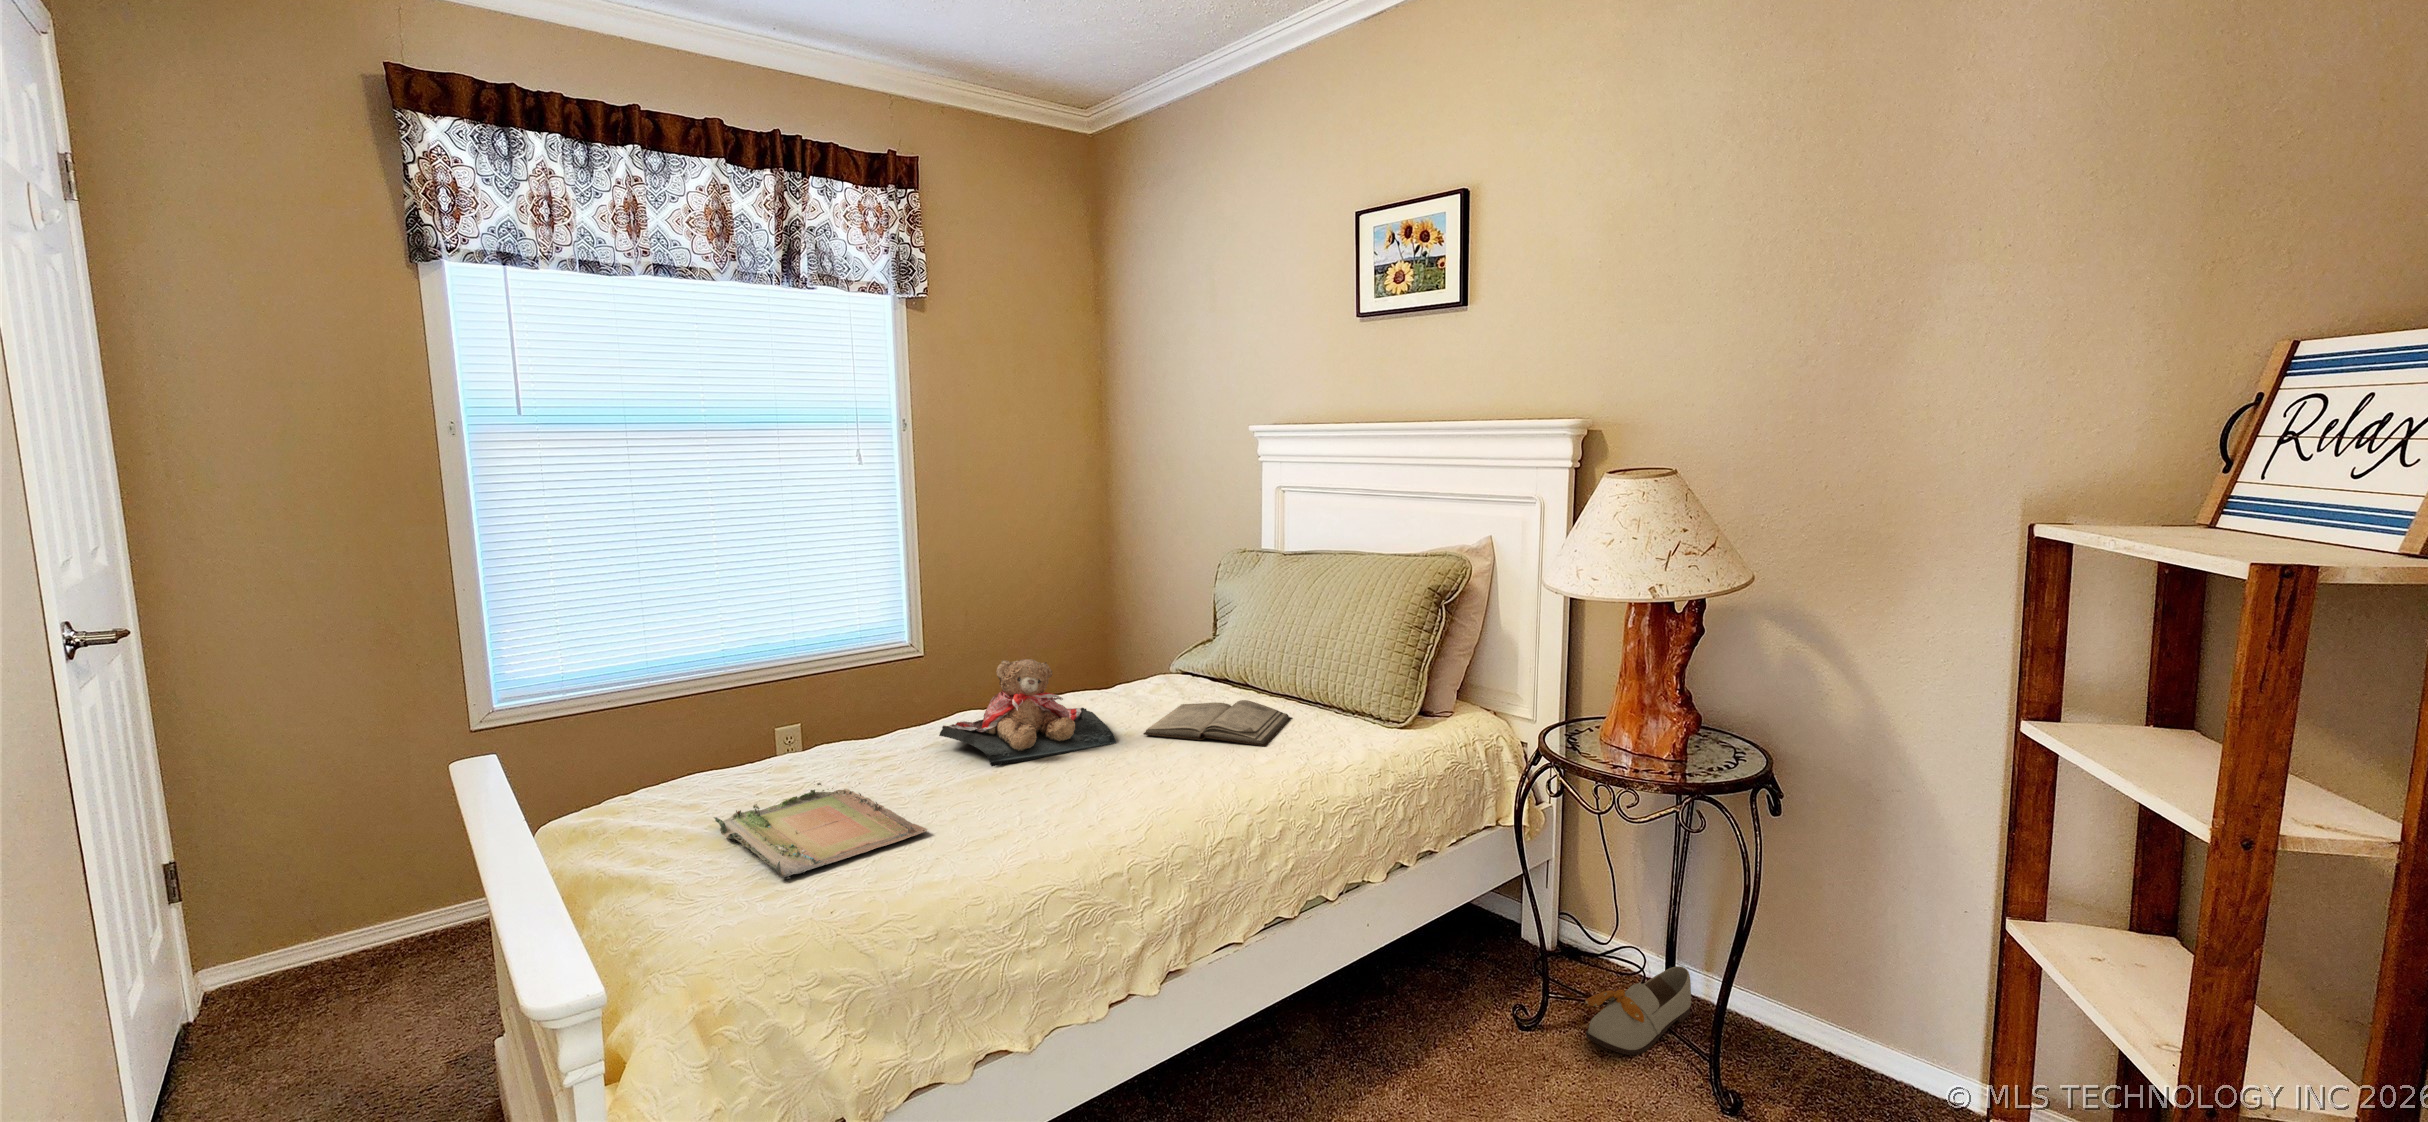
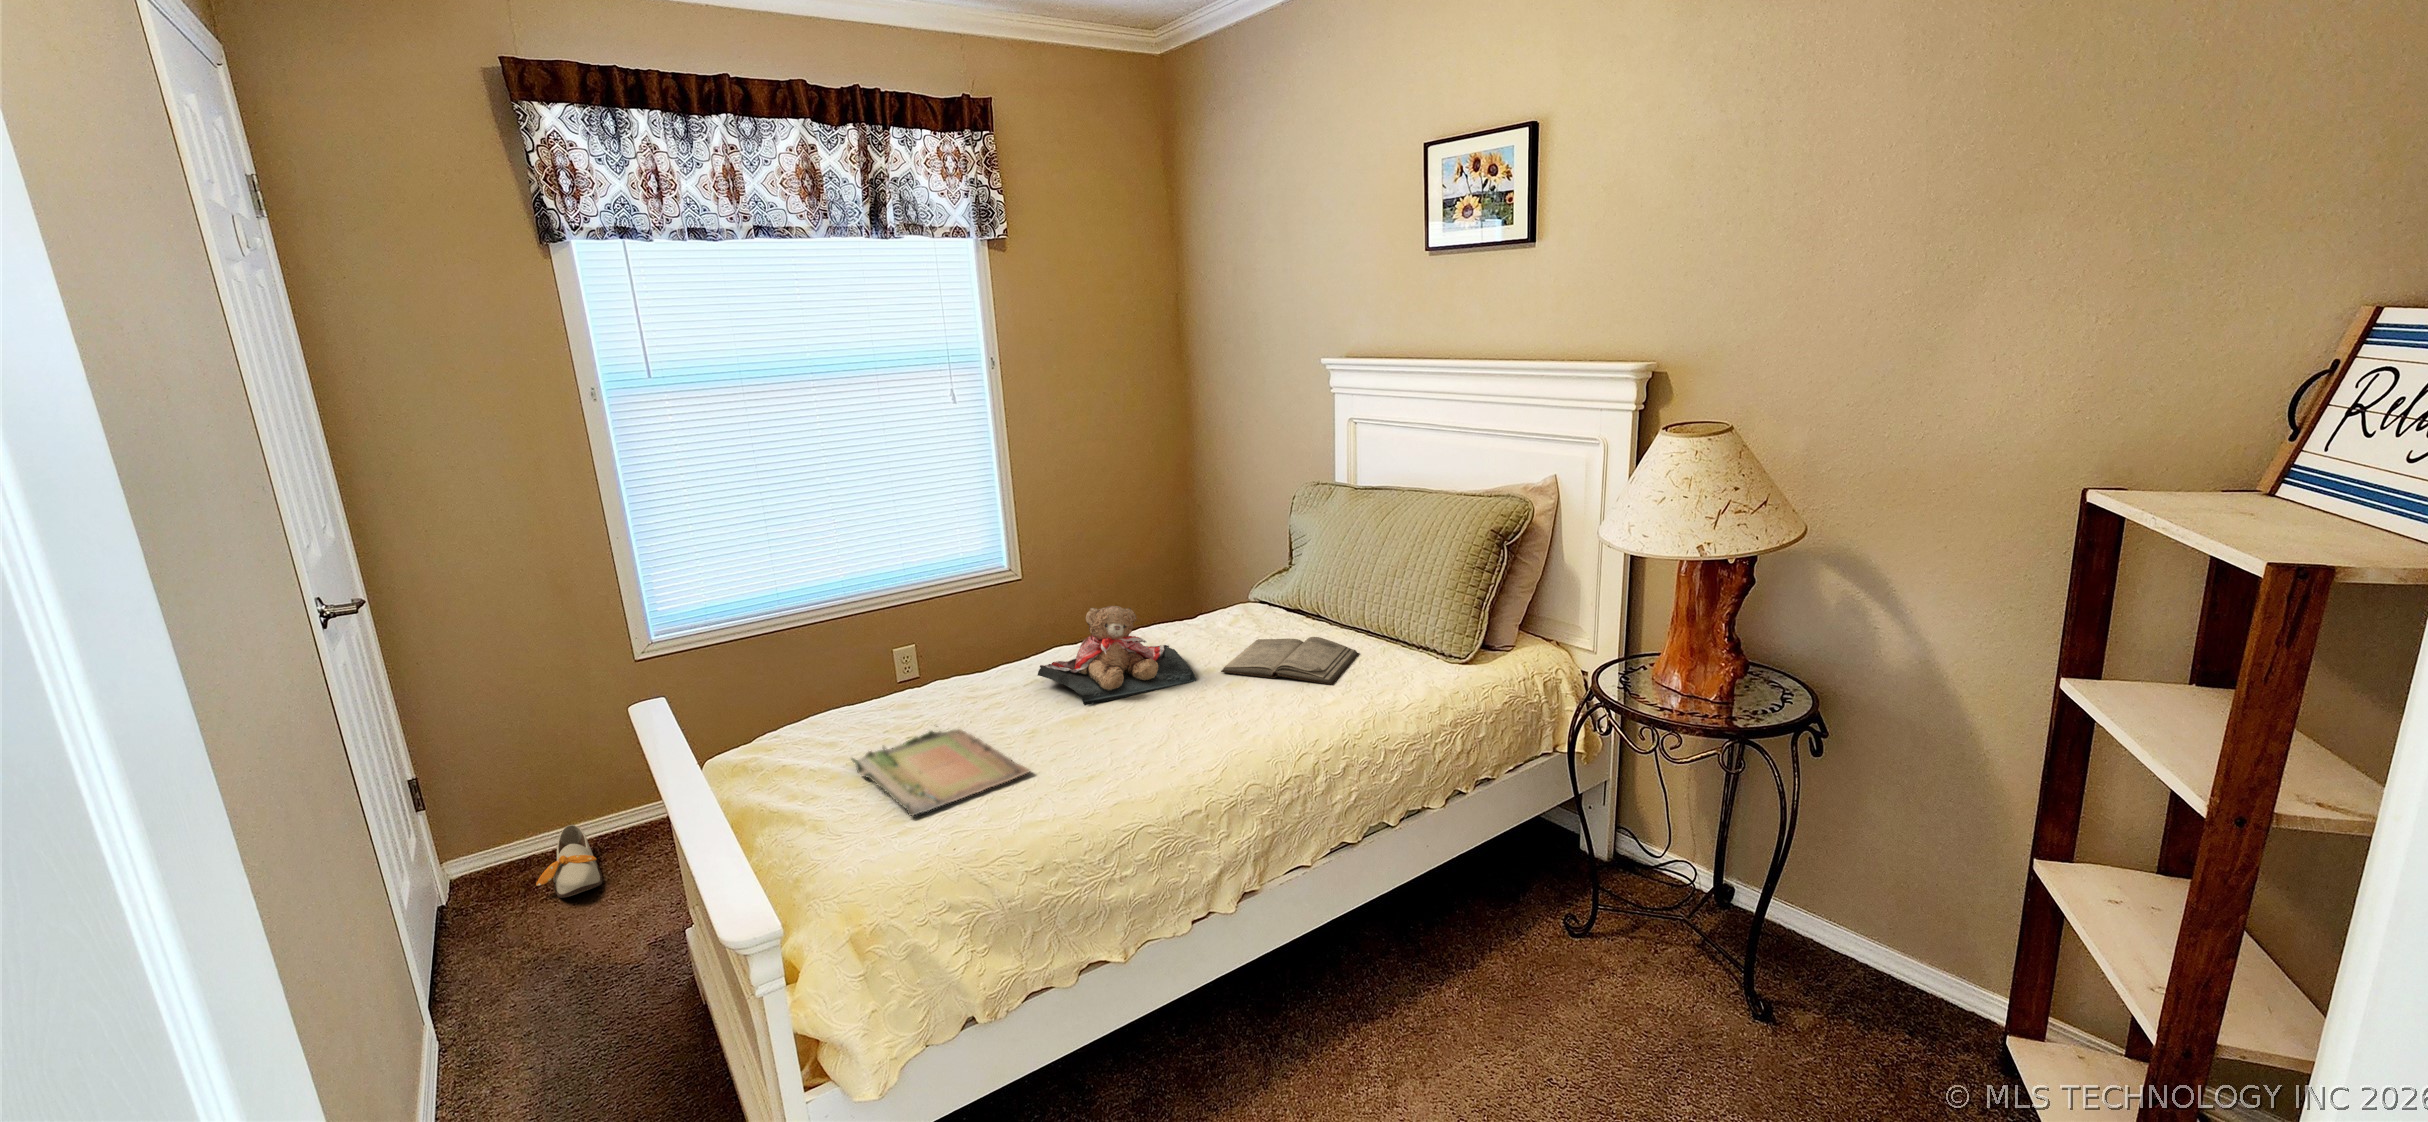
shoe: present [1585,966,1691,1055] -> present [536,825,602,898]

